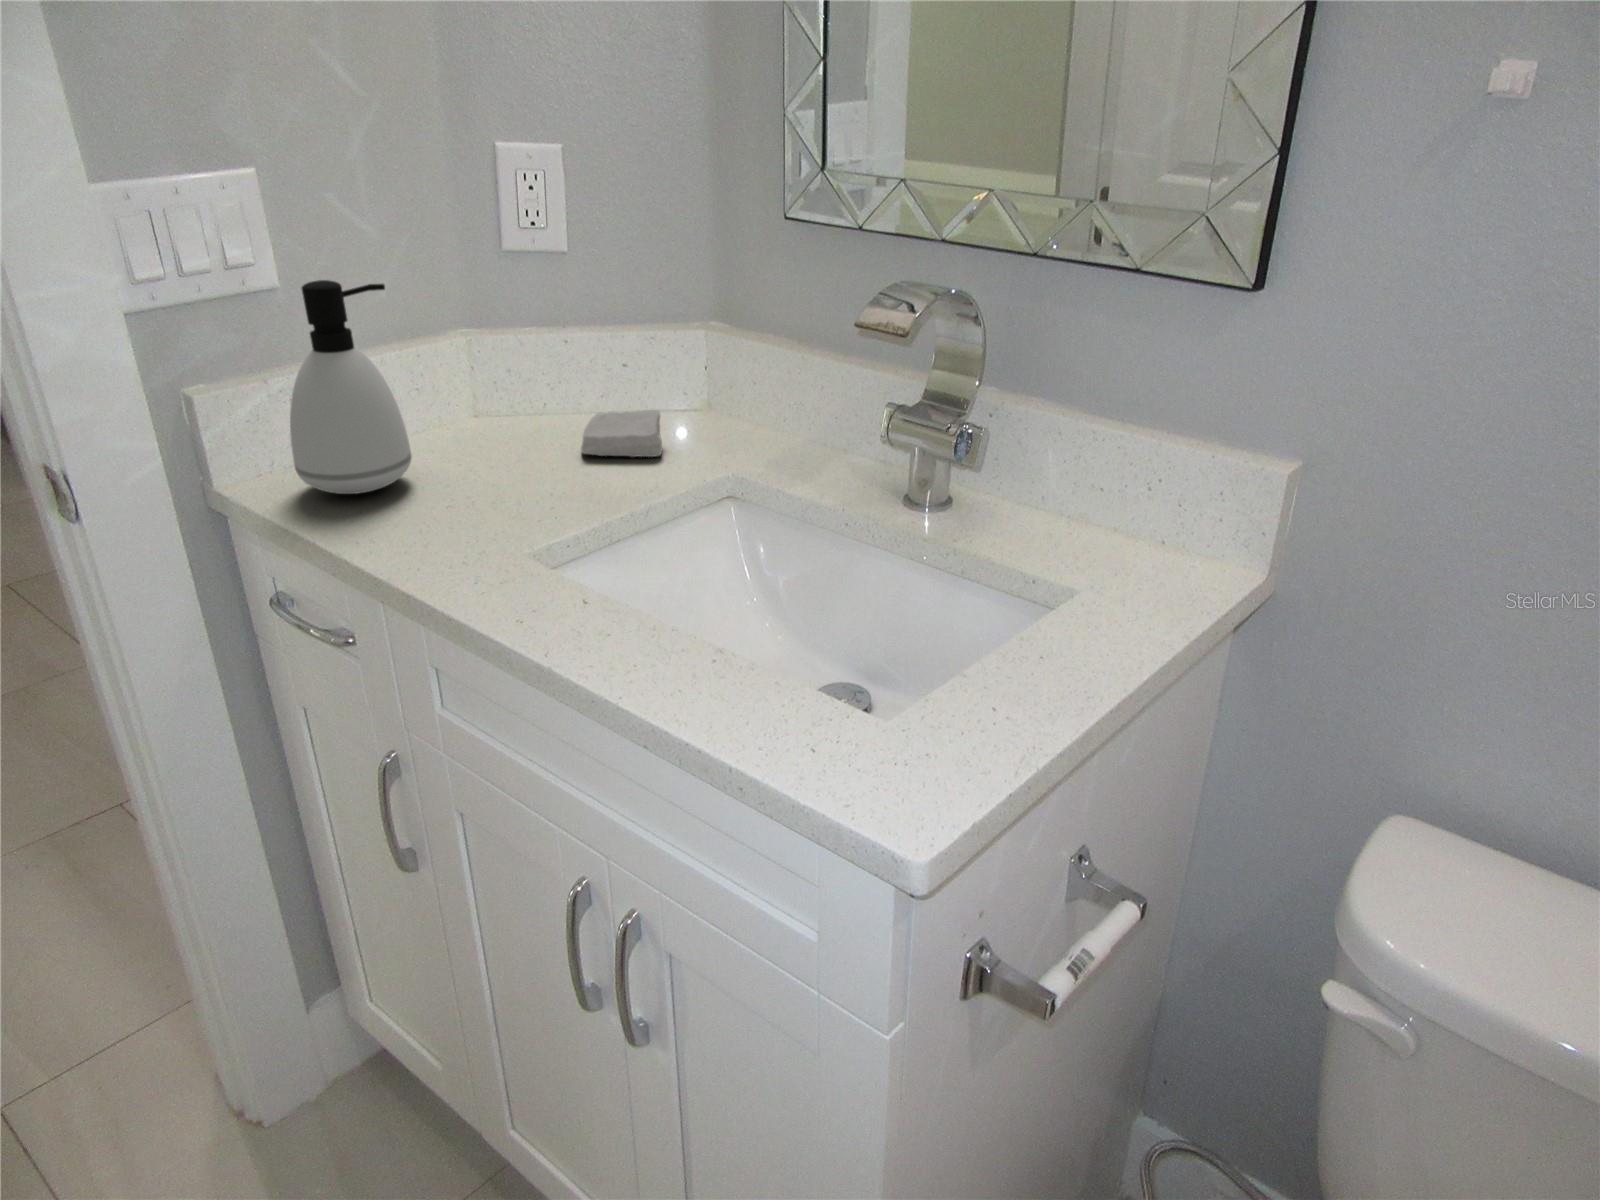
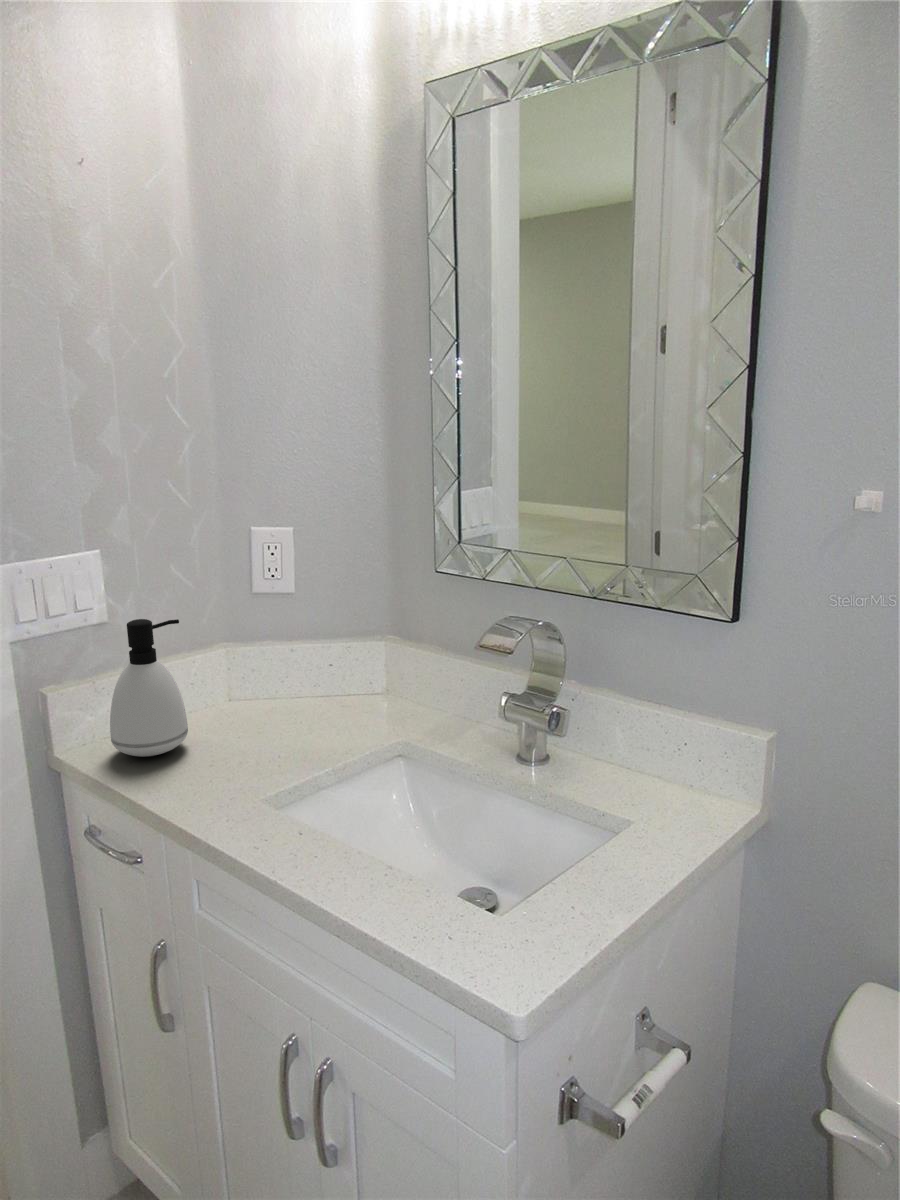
soap bar: present [581,410,662,457] -> none [301,694,355,726]

